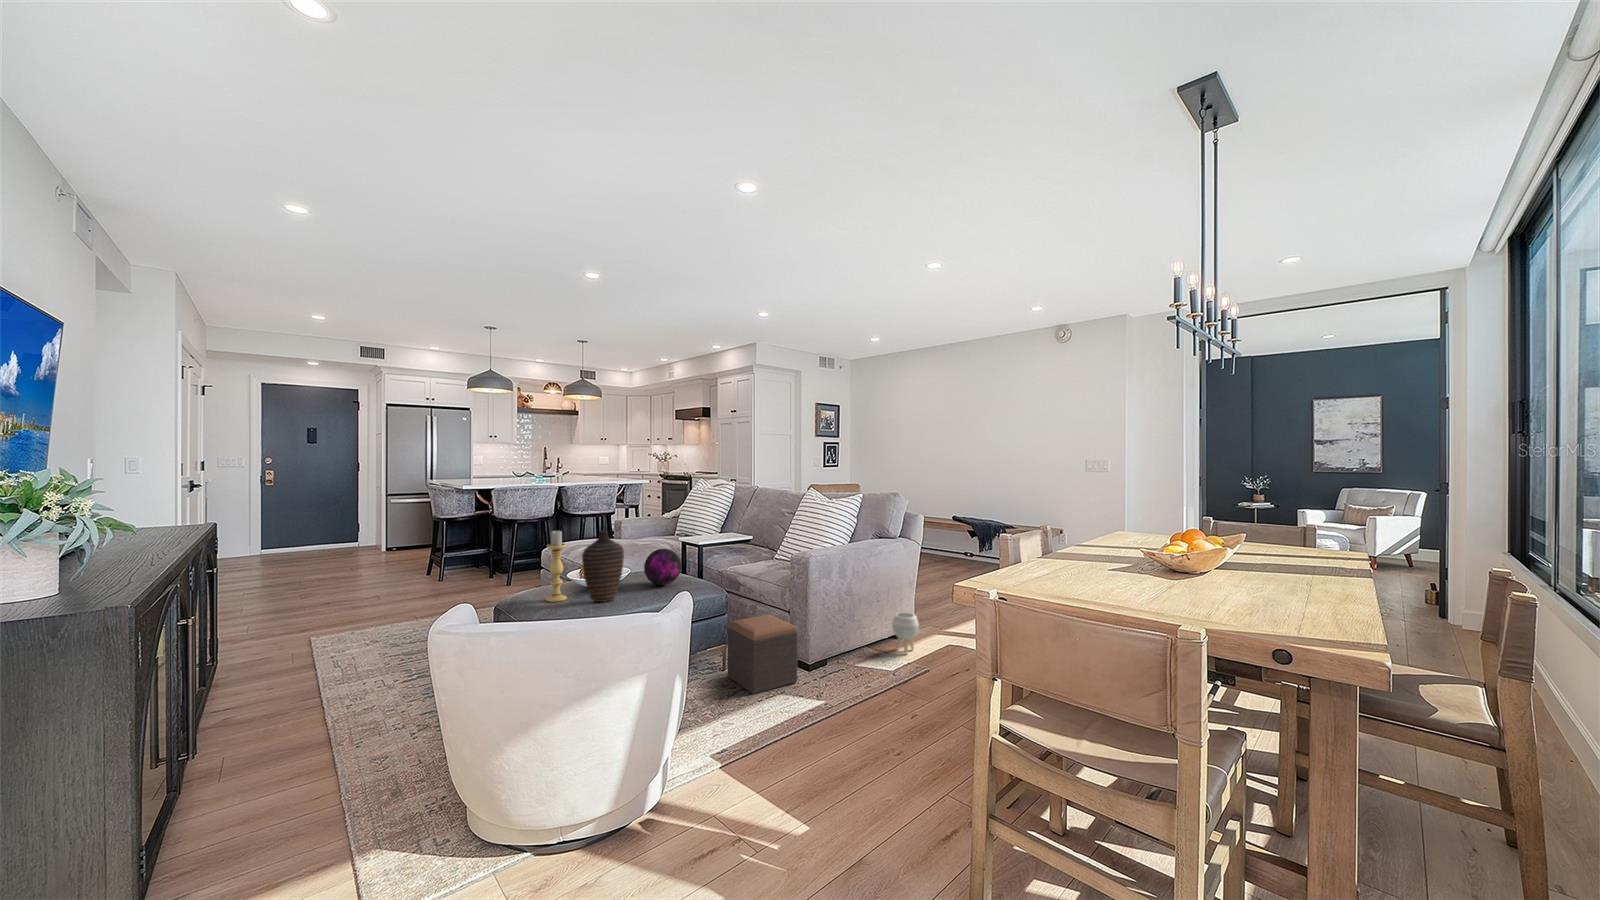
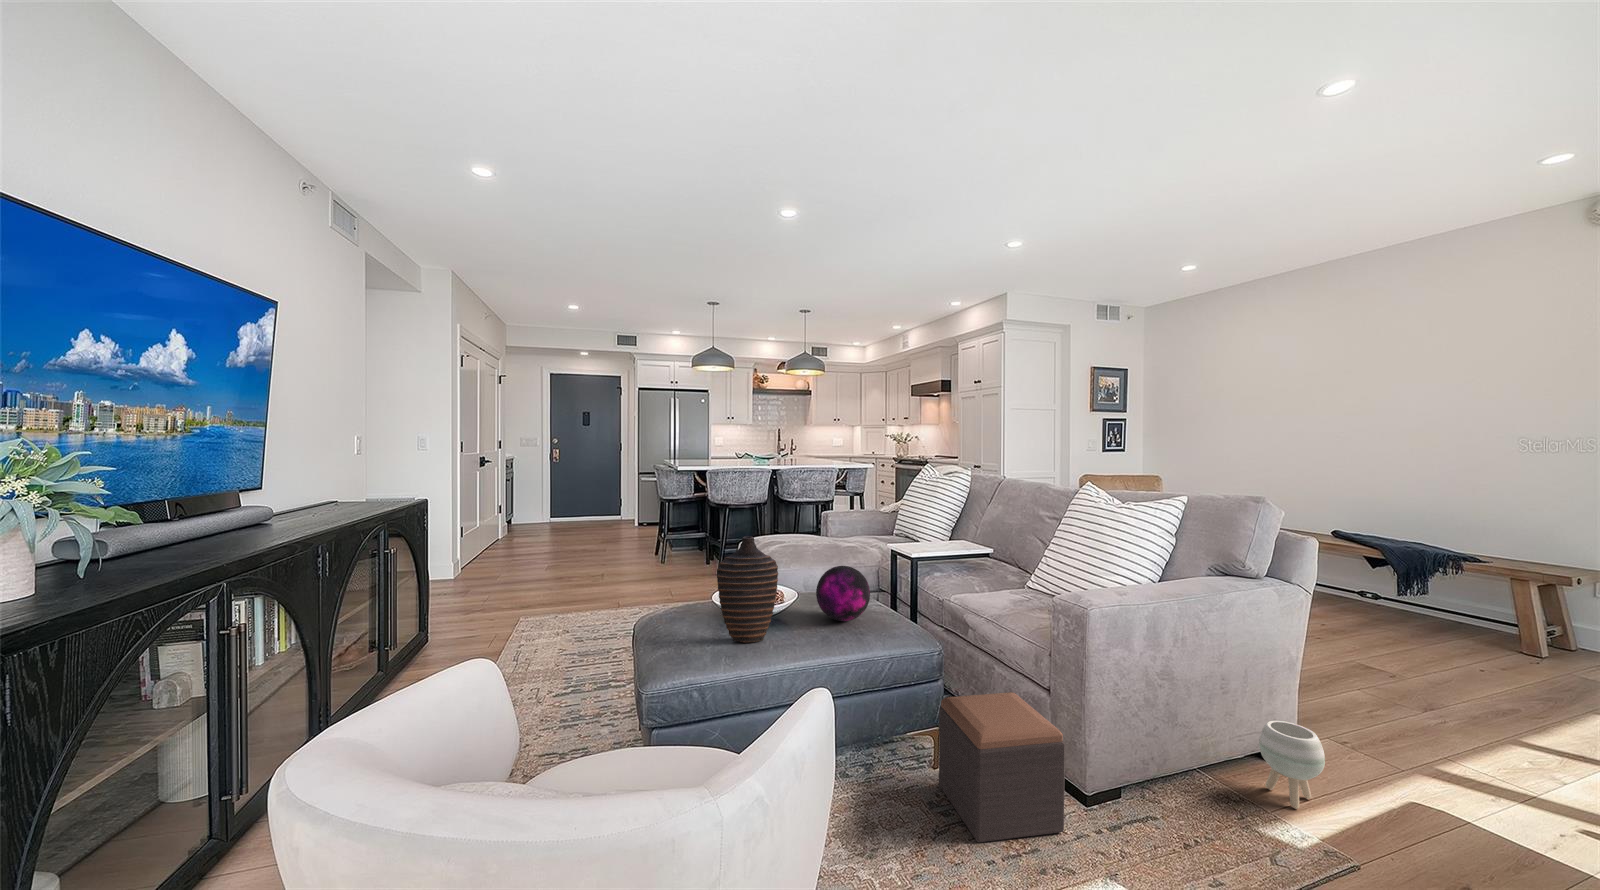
candle holder: present [546,530,567,602] -> none [678,530,705,632]

